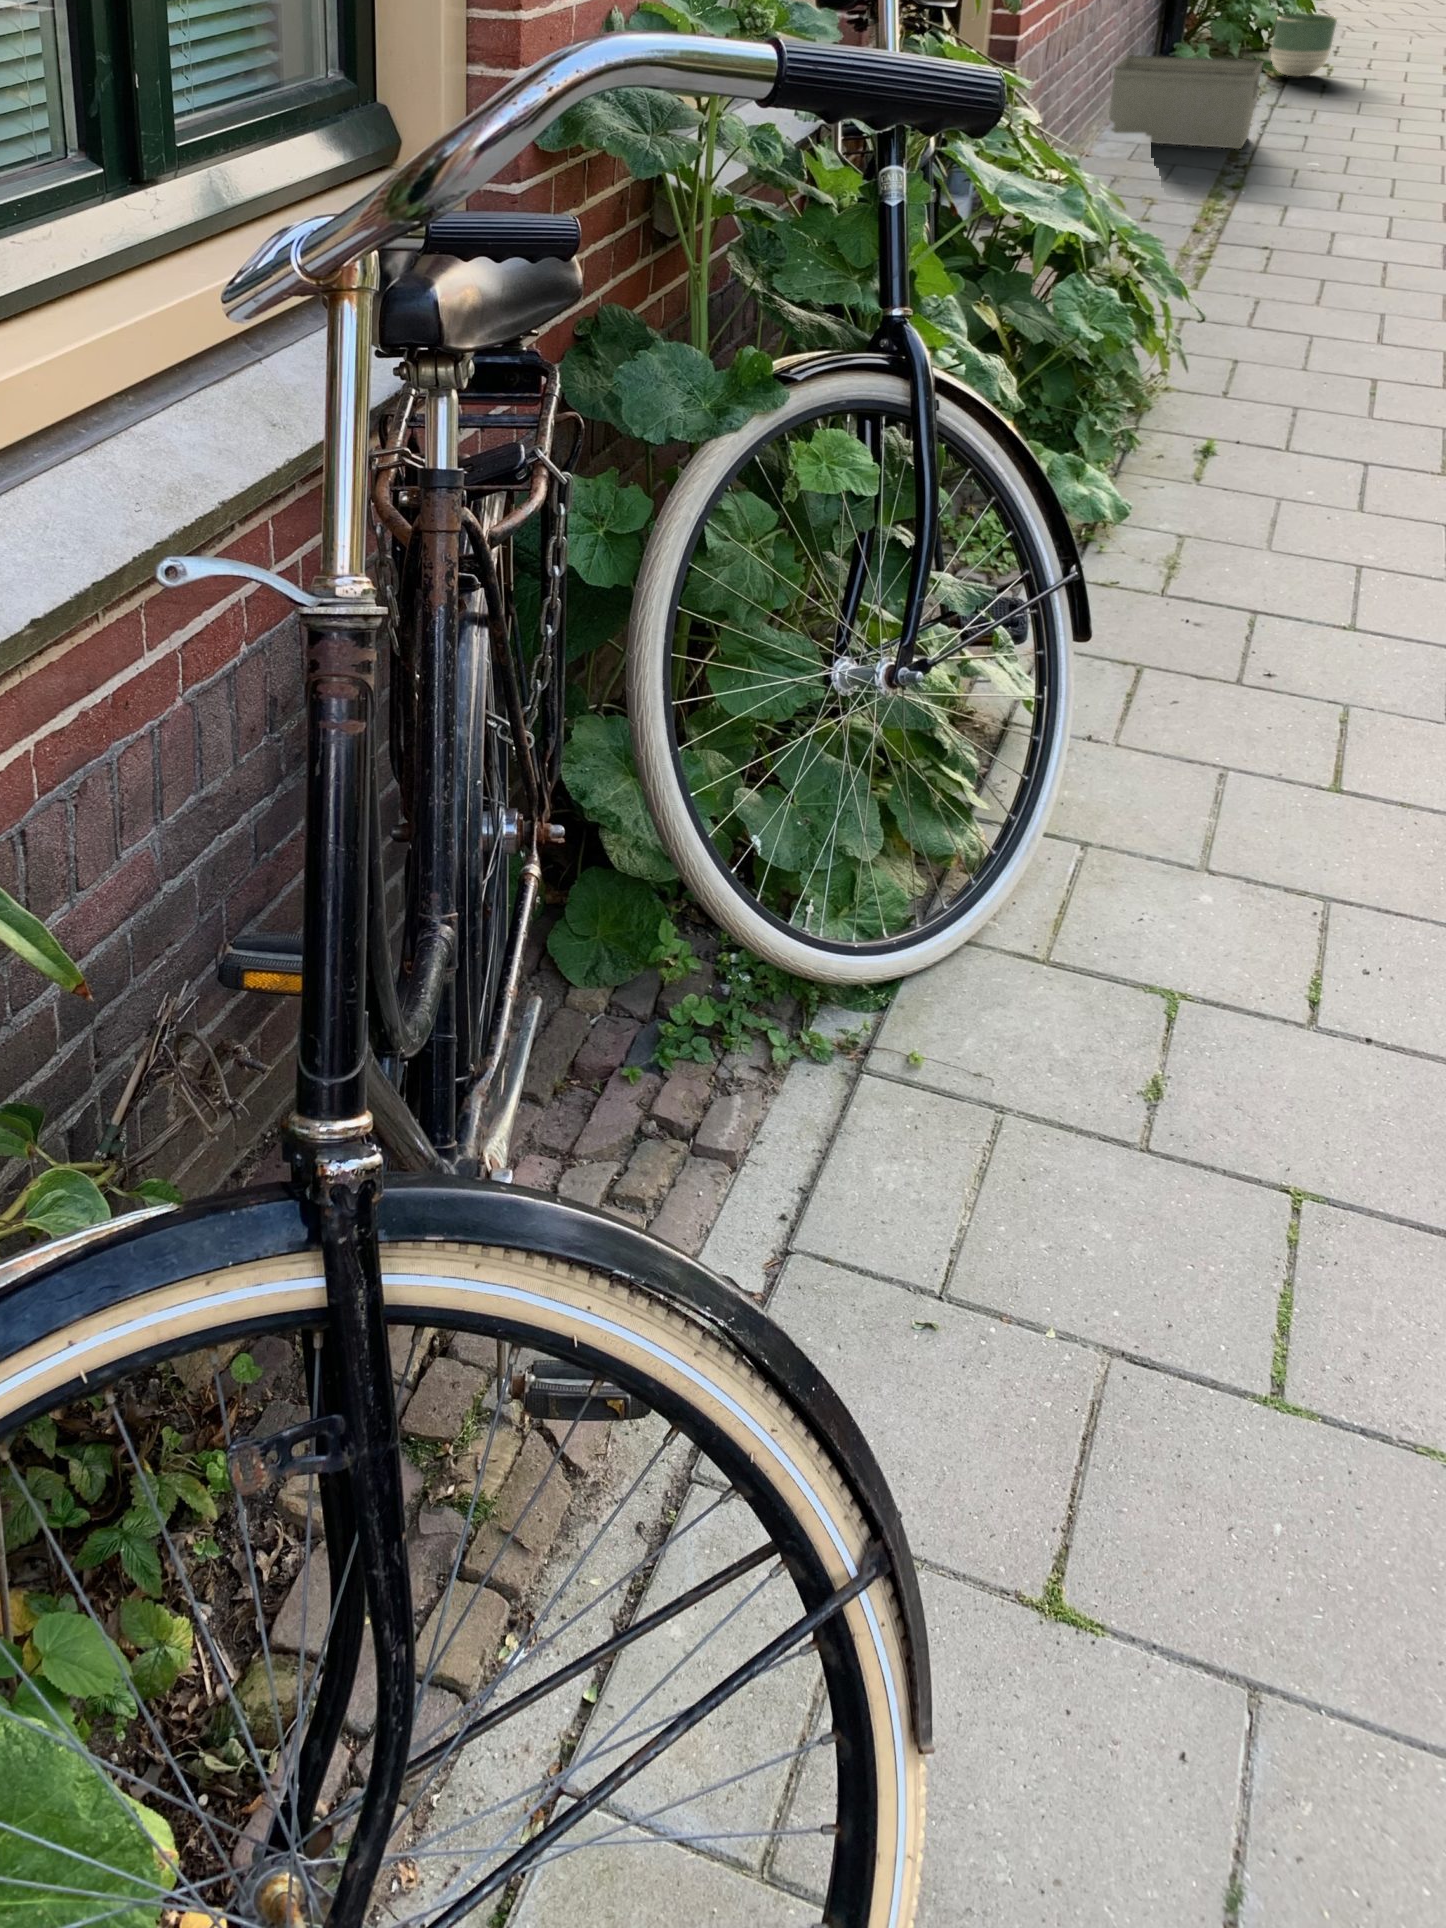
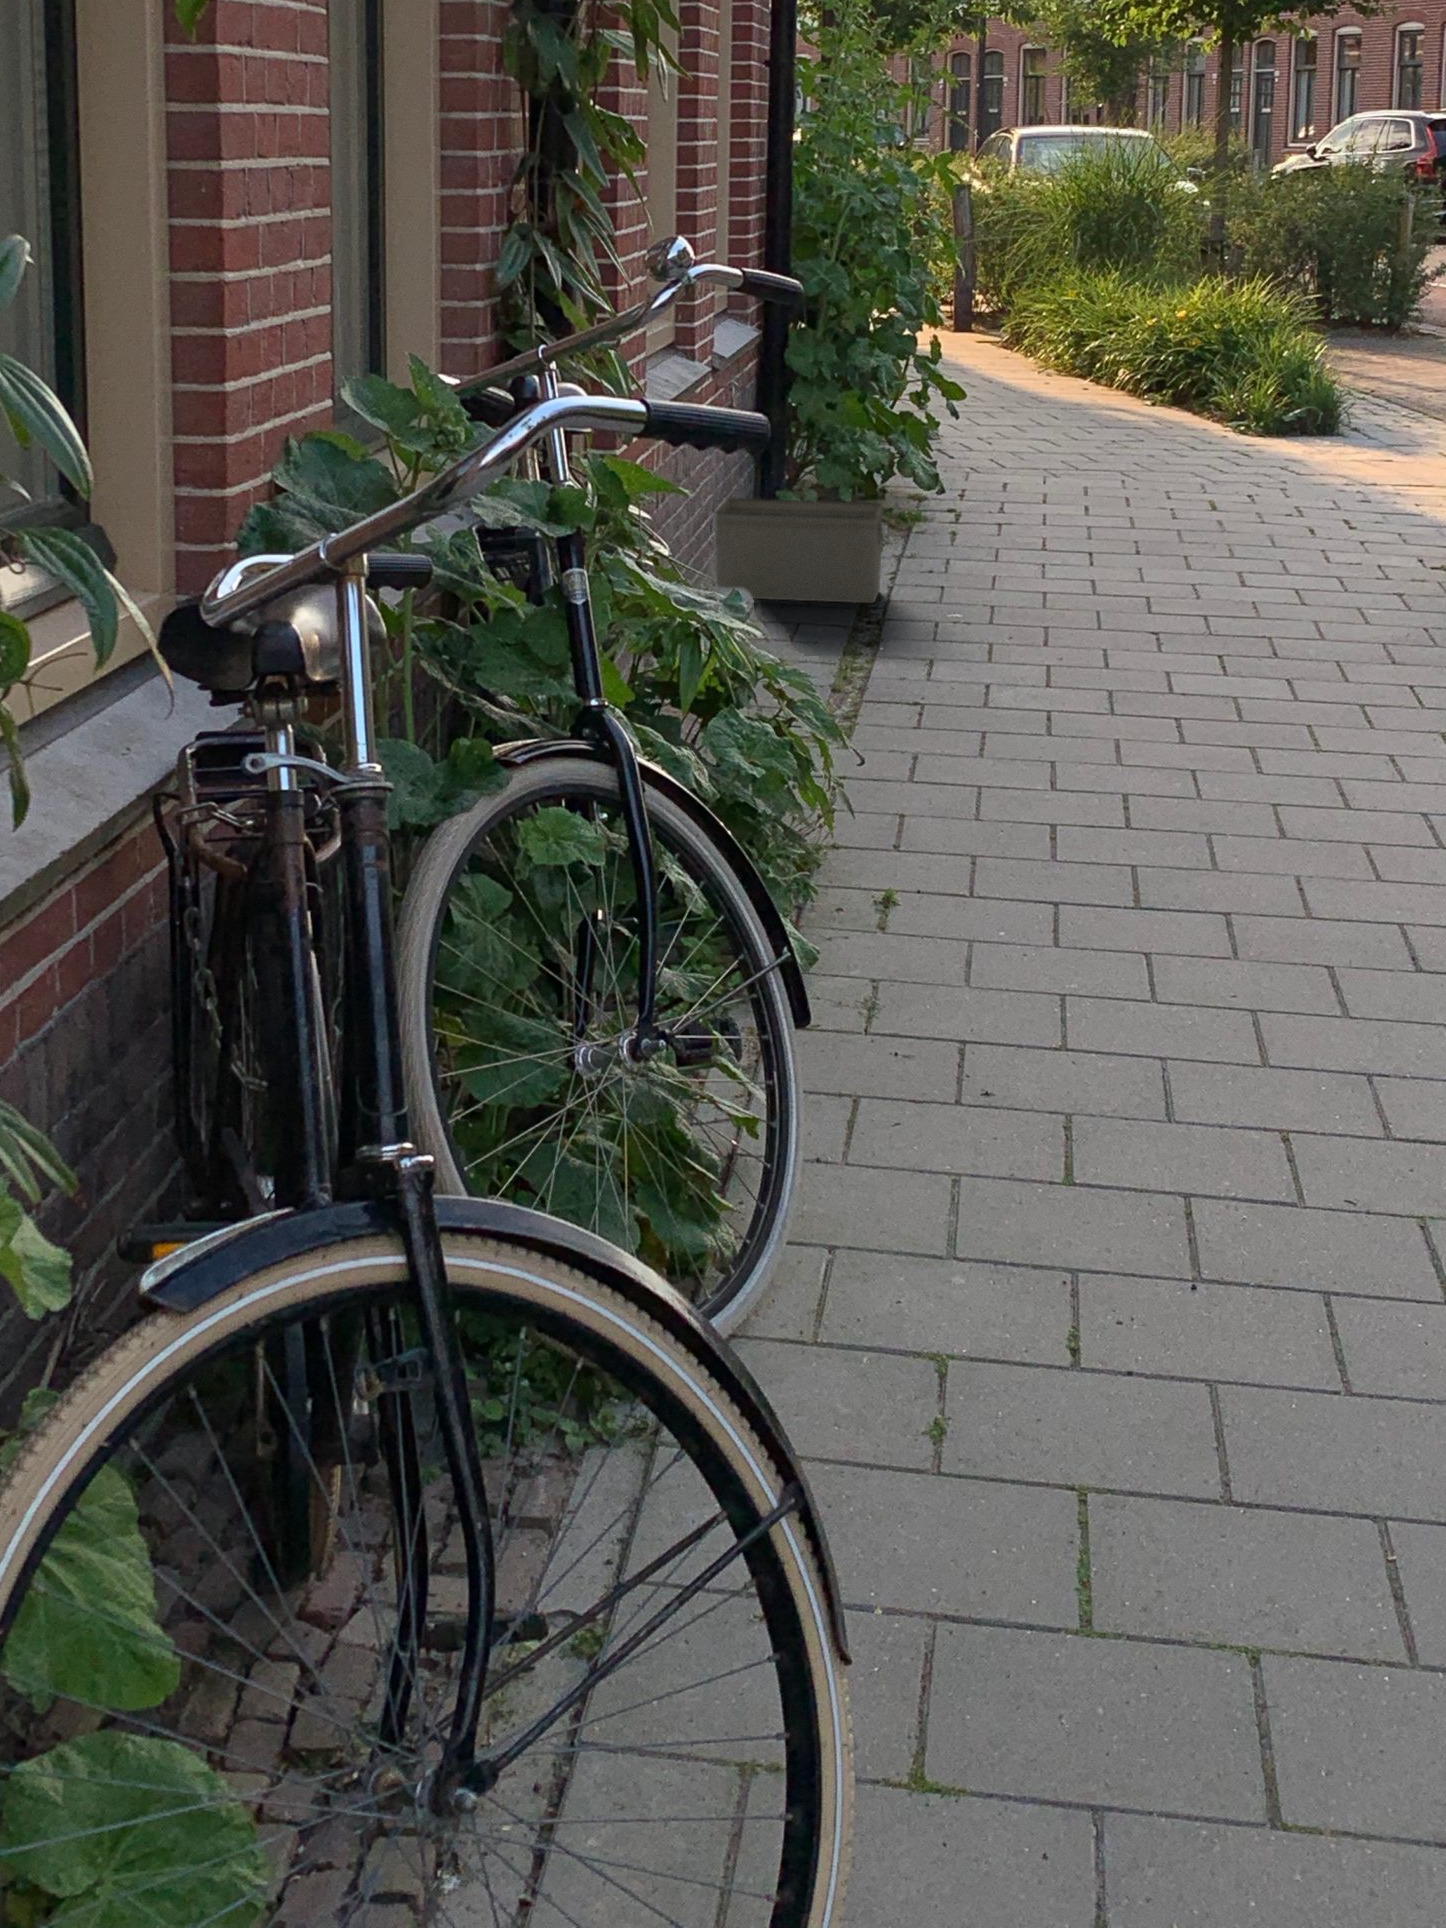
planter: present [1271,14,1337,76] -> none [890,452,958,523]

